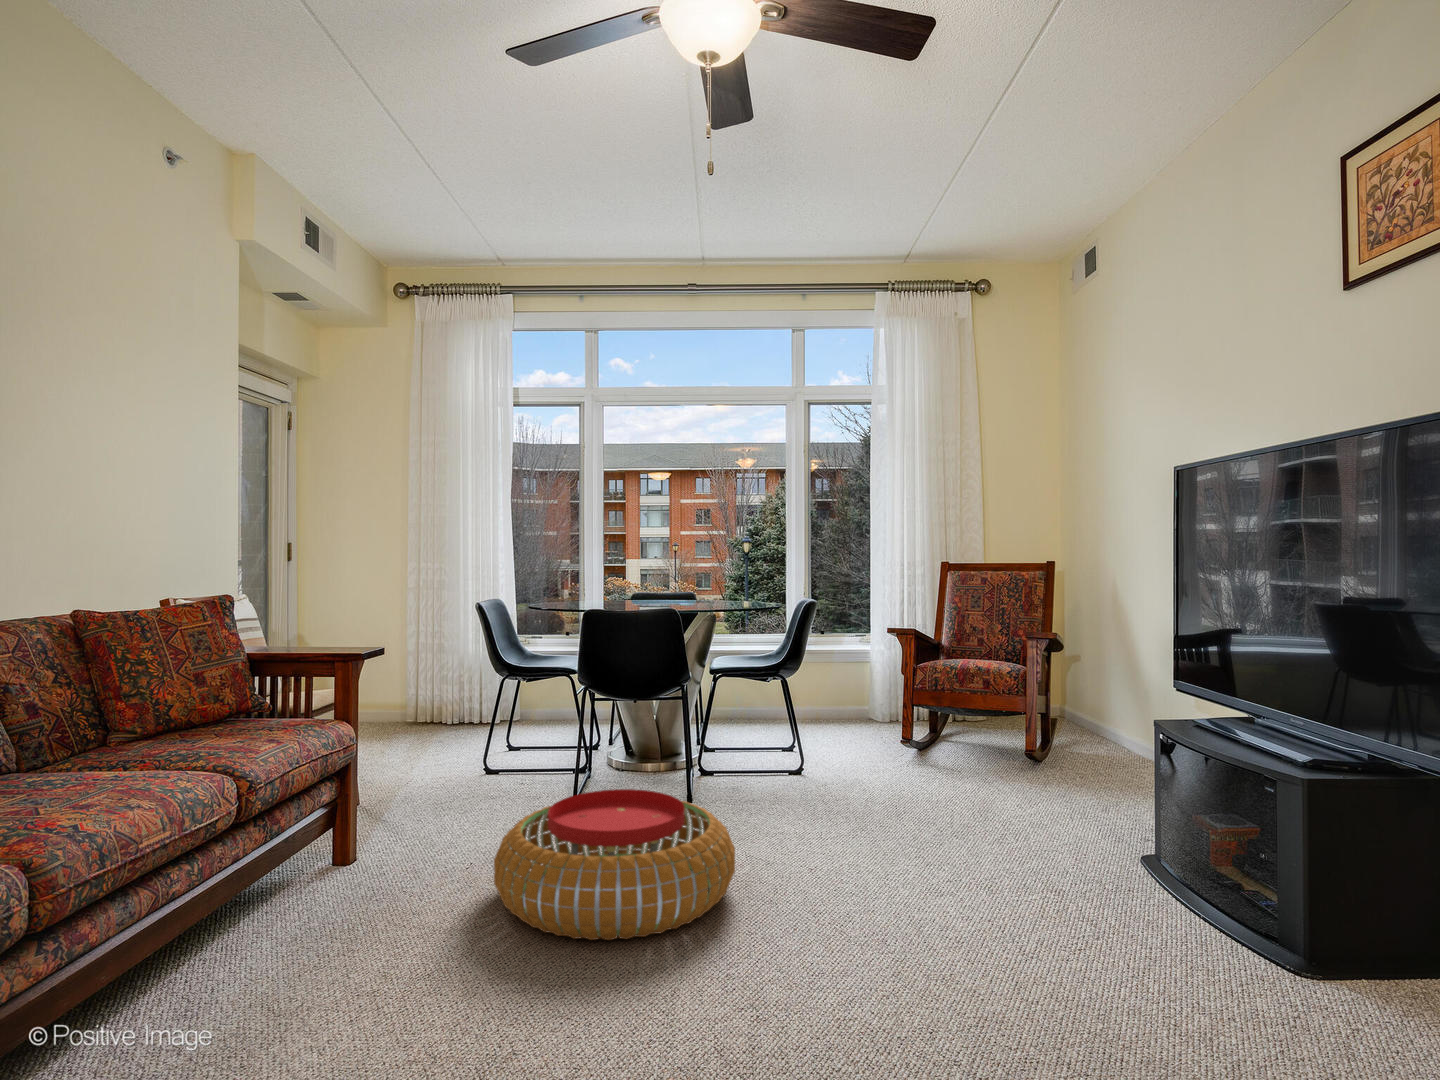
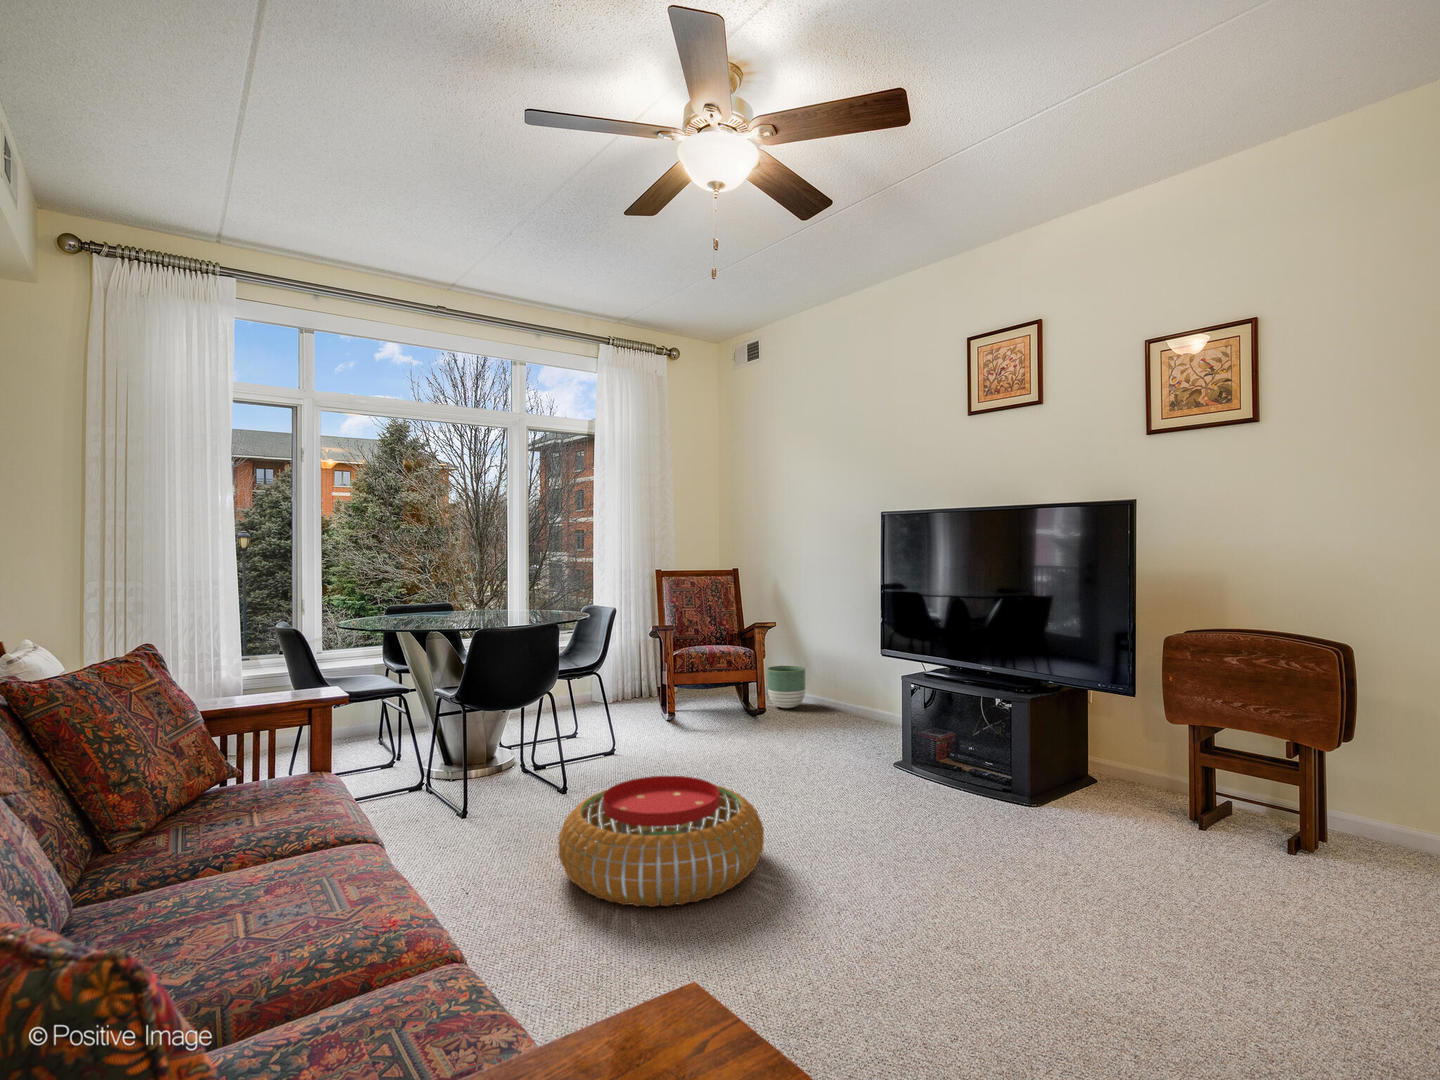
planter: none [1075,700,1135,762] -> present [767,666,805,708]

